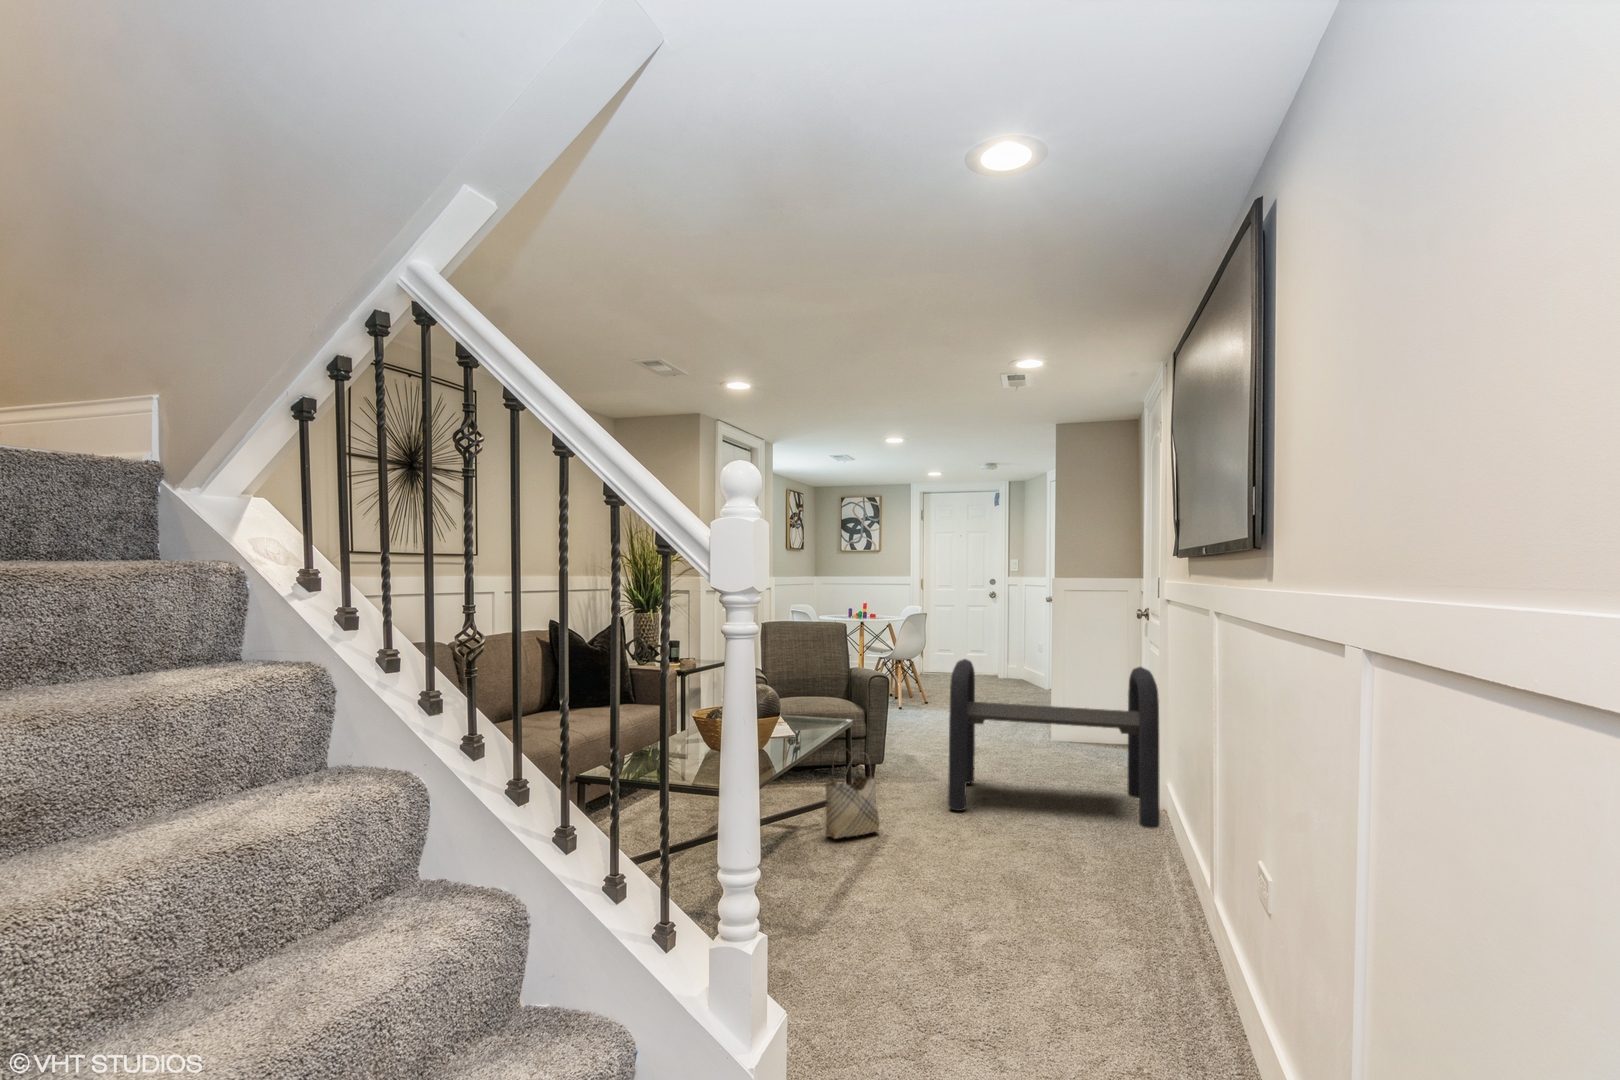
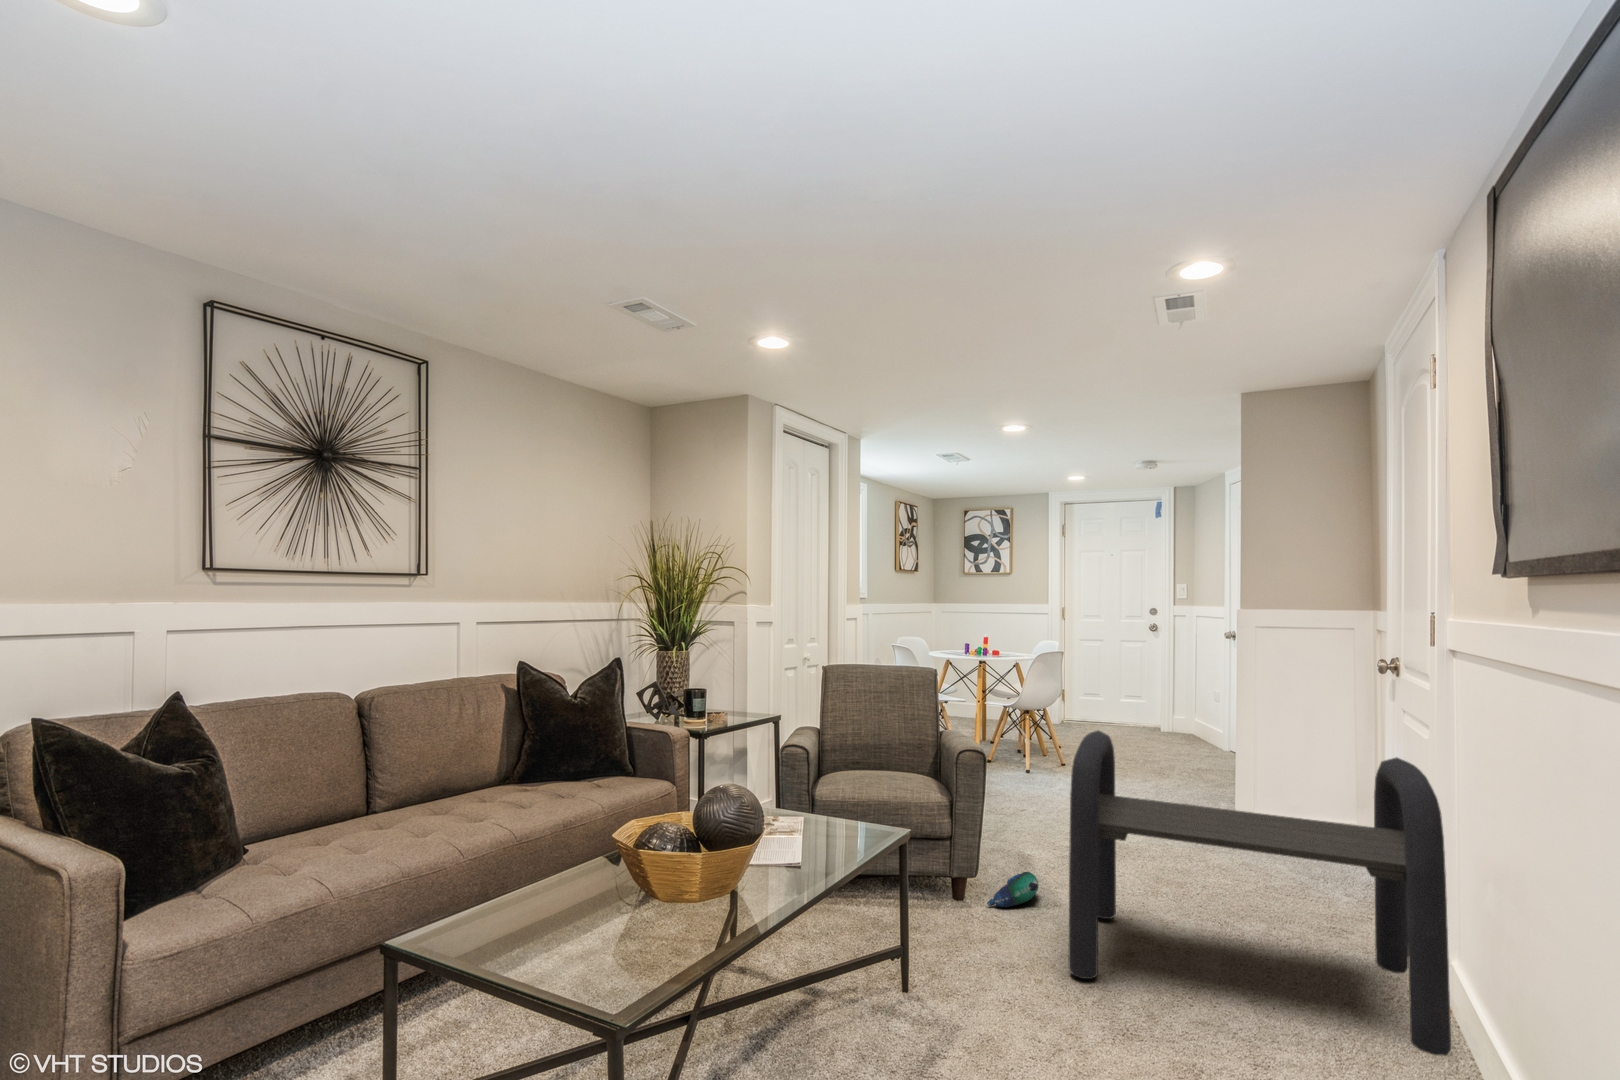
woven basket: present [825,749,879,839] -> none [854,874,946,1032]
plush toy: none [891,759,924,782] -> present [987,872,1038,908]

